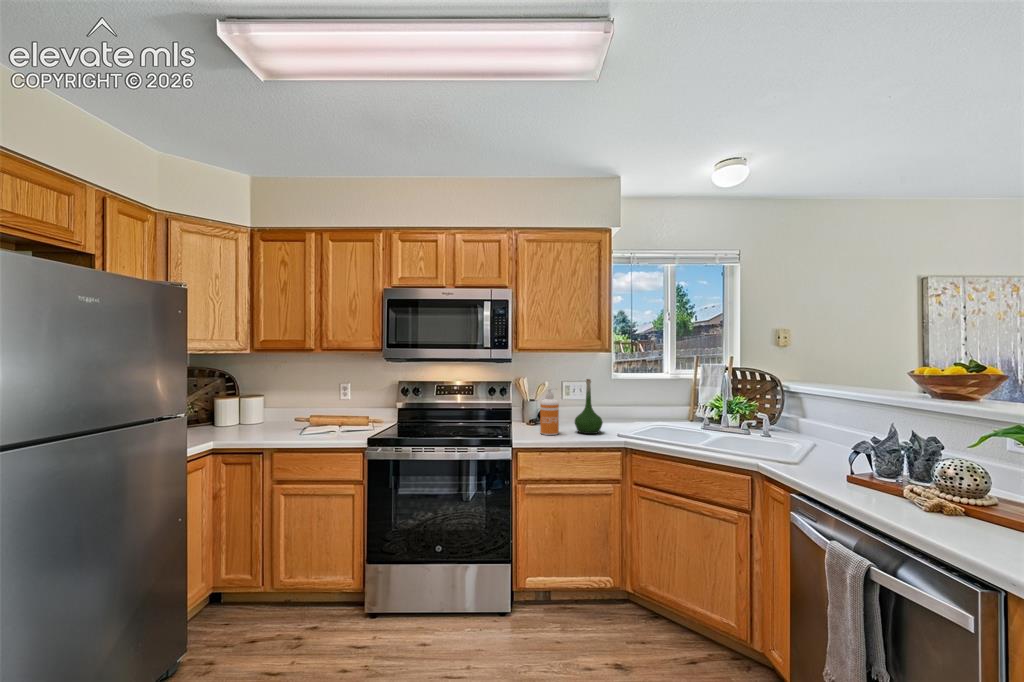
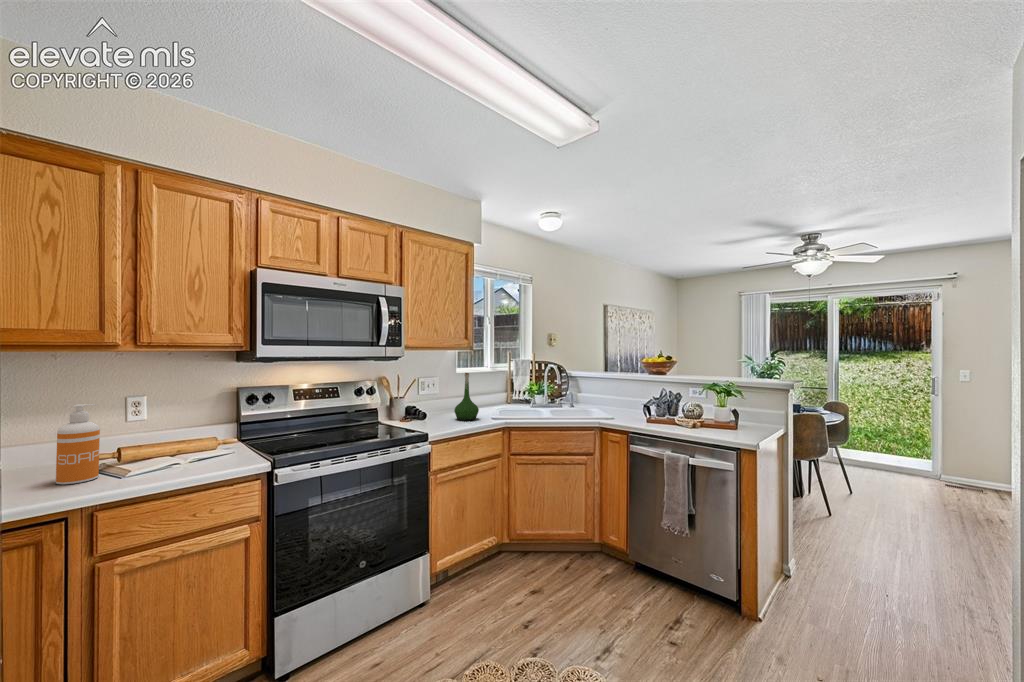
soap dispenser: present [540,388,559,435] -> present [56,404,100,484]

